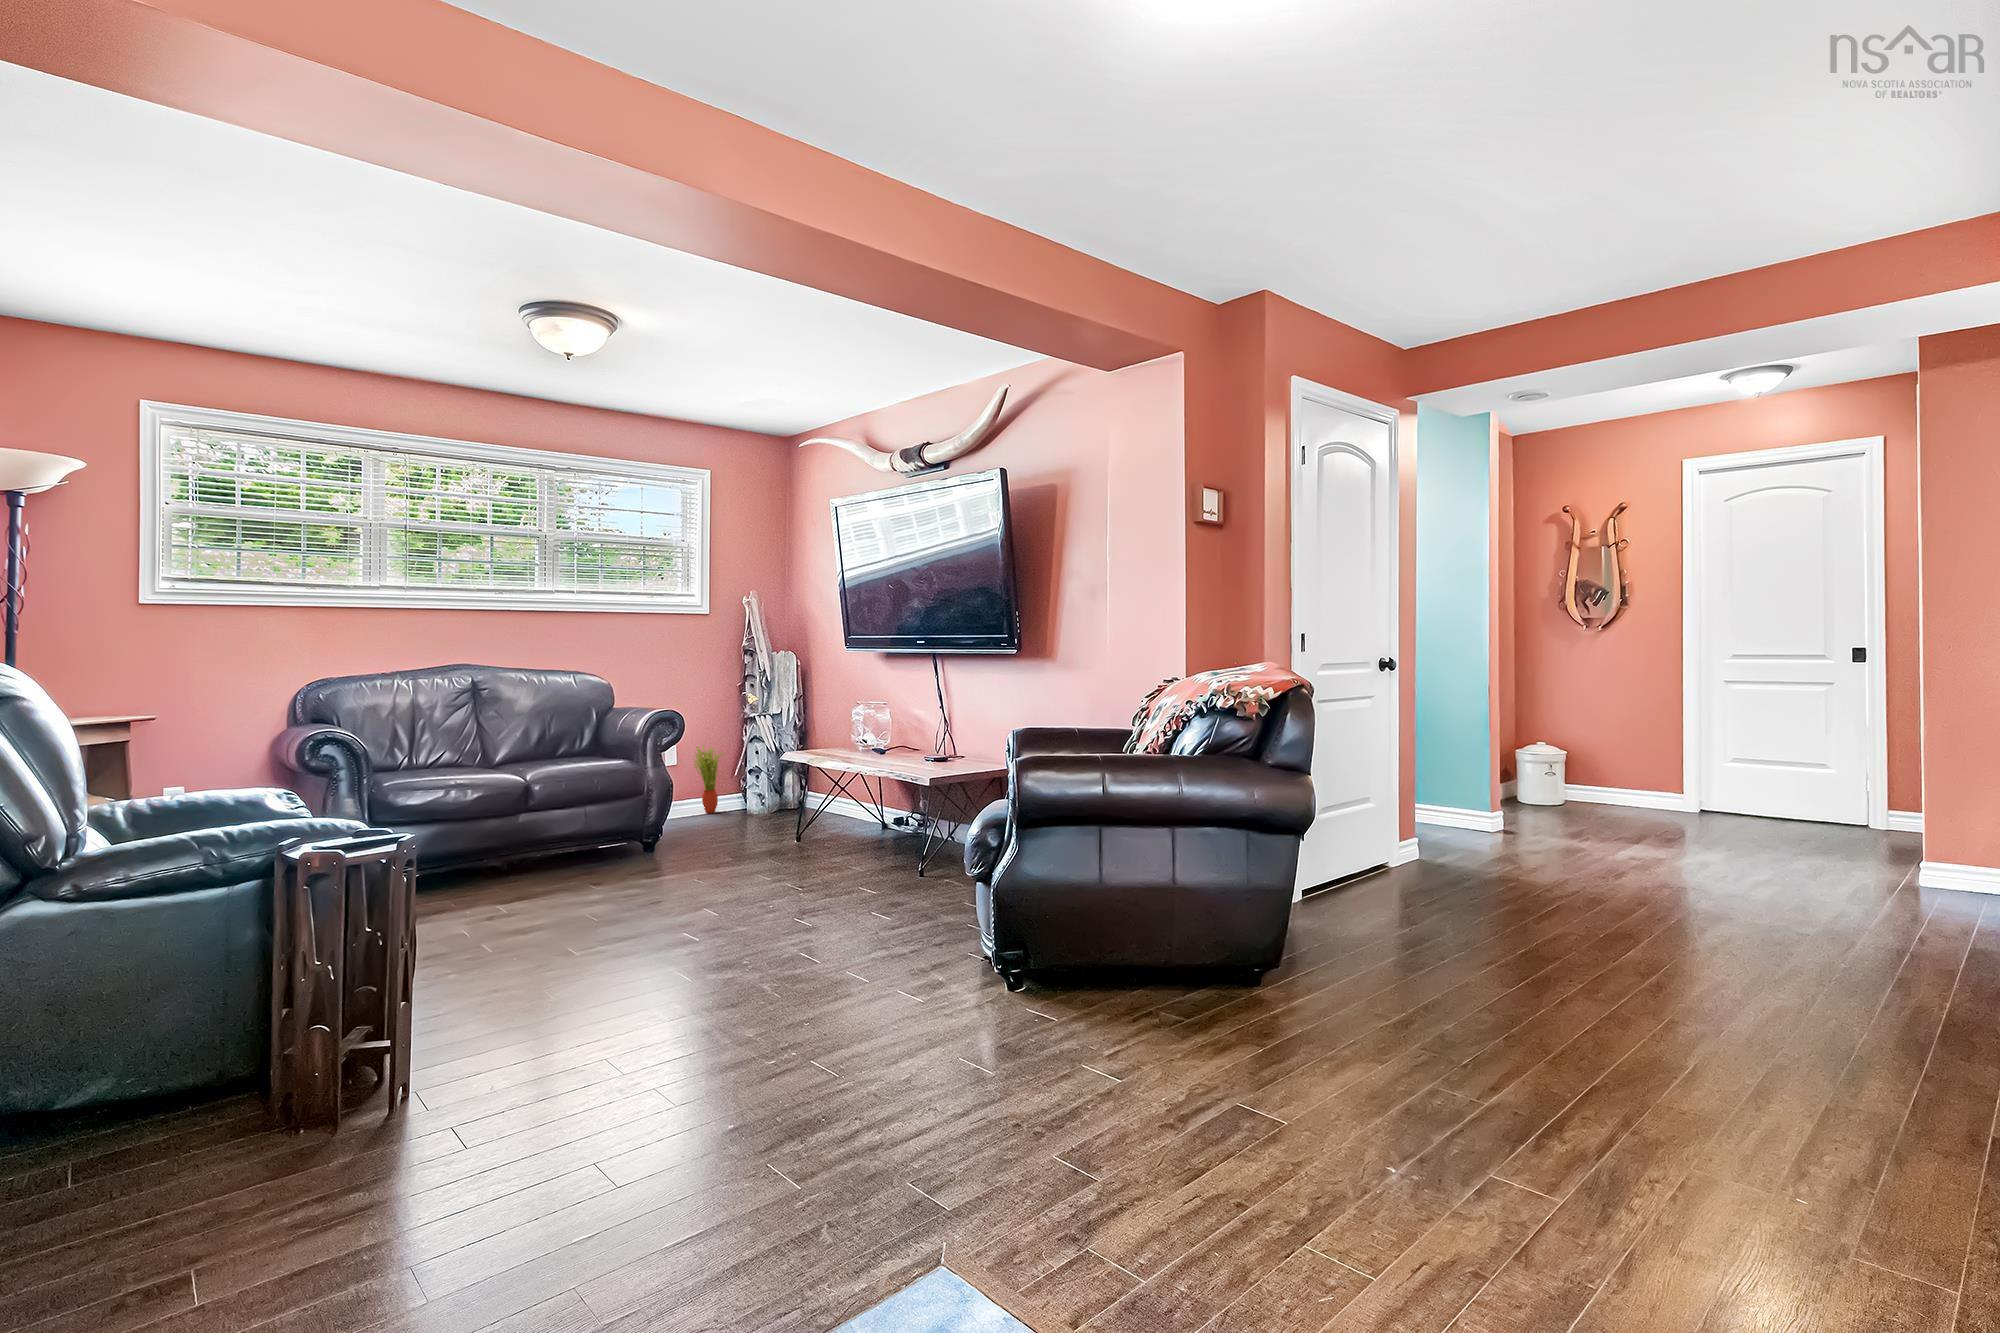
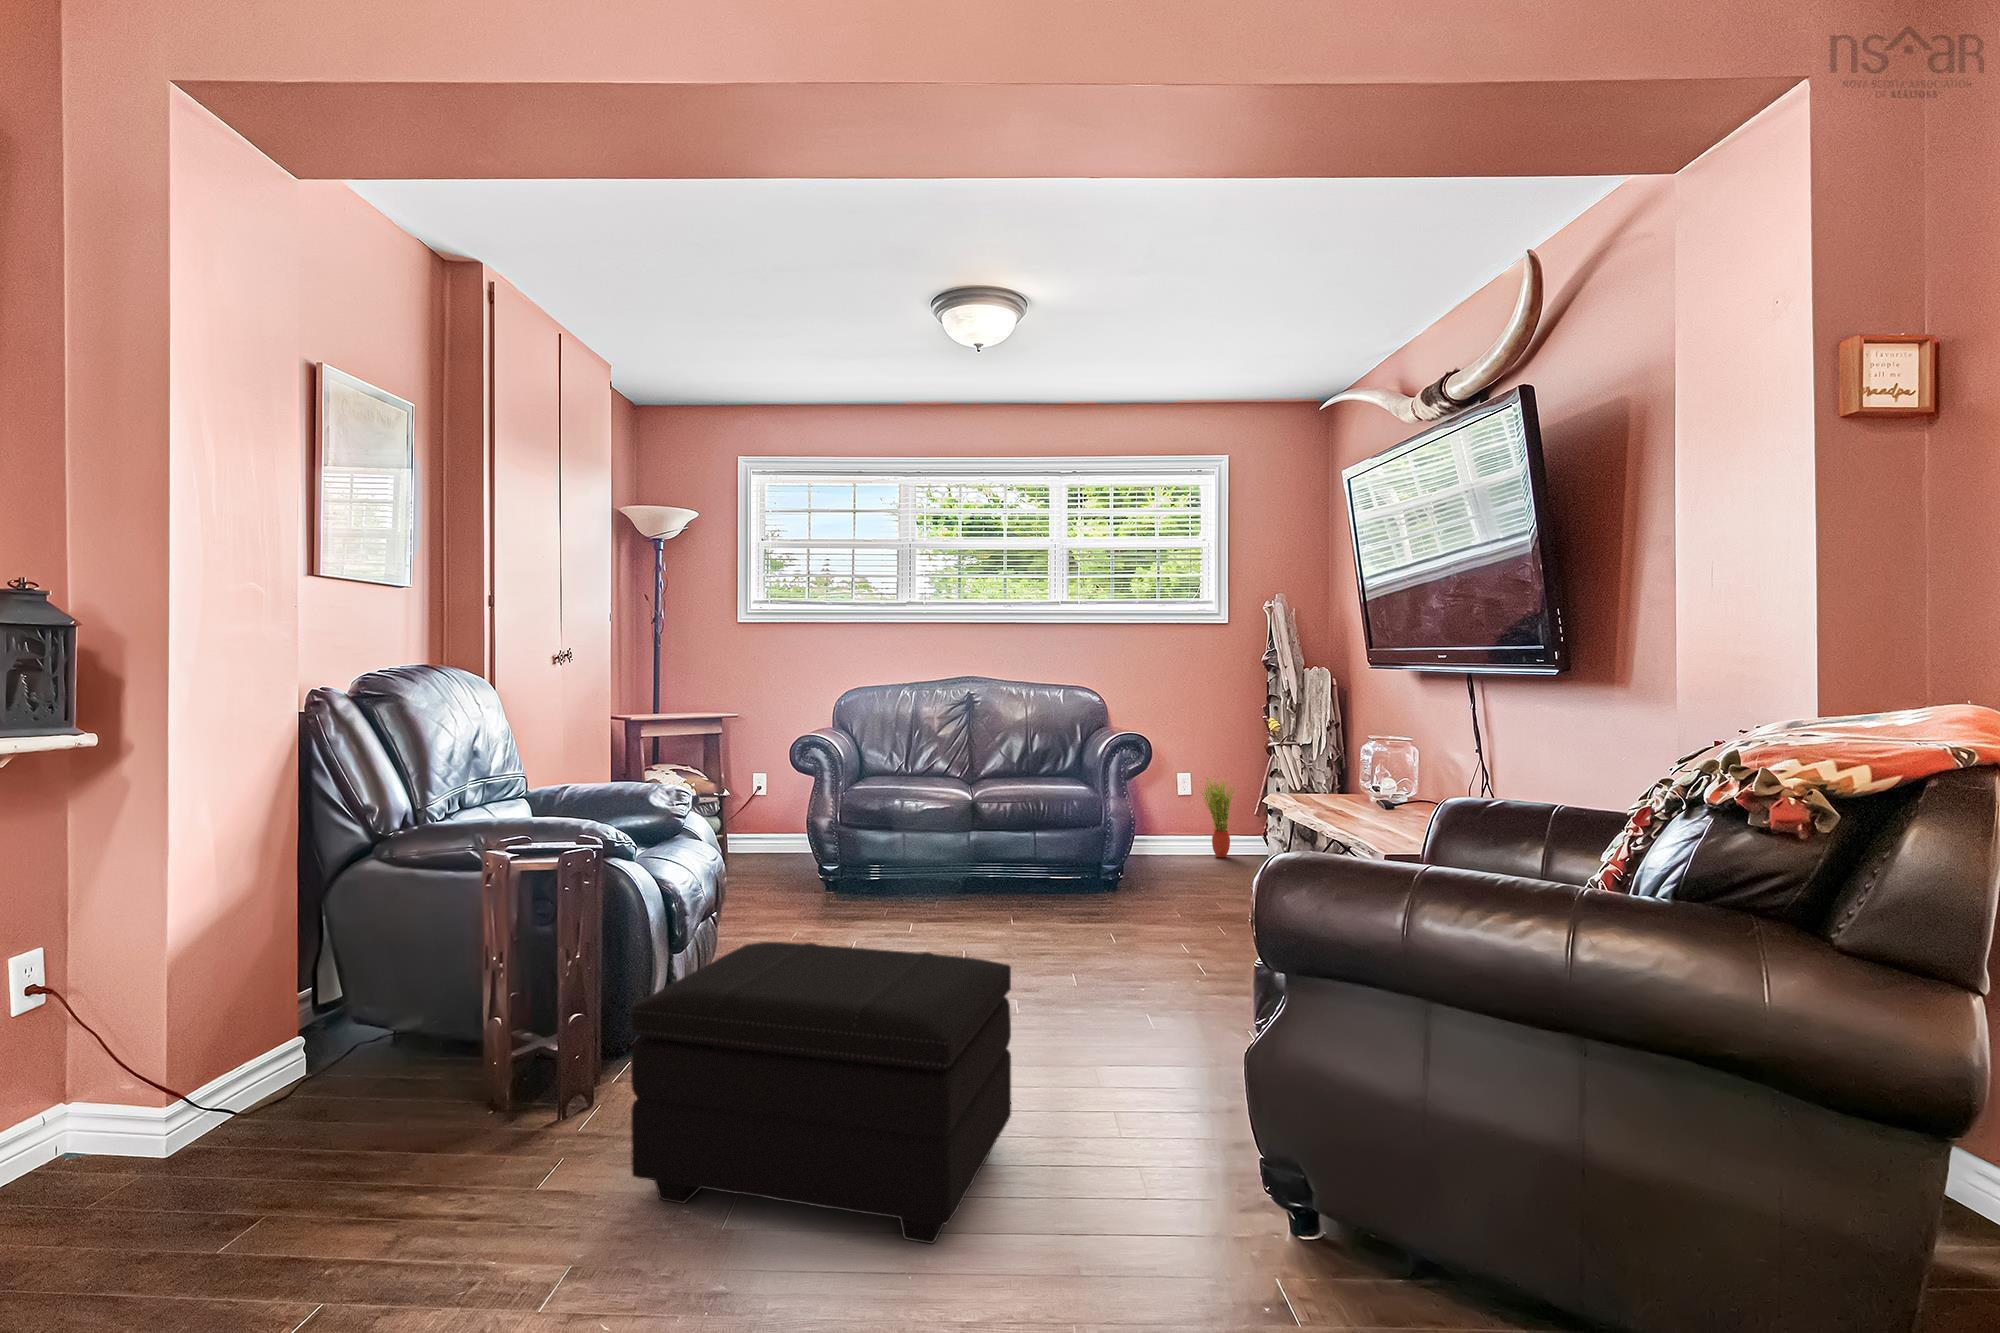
footstool: none [587,868,875,1106] -> present [631,942,1011,1244]

